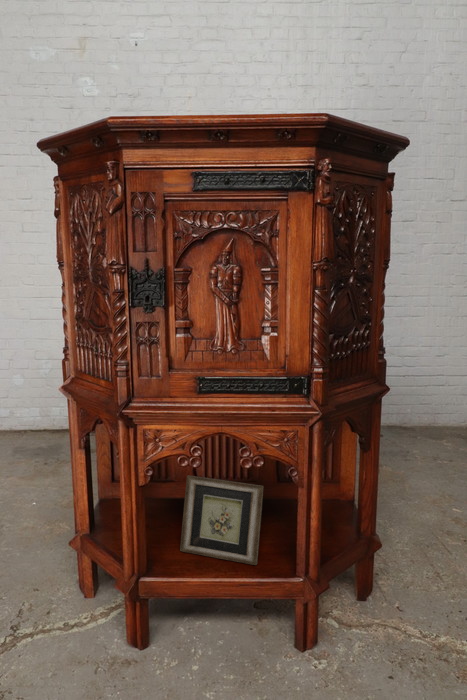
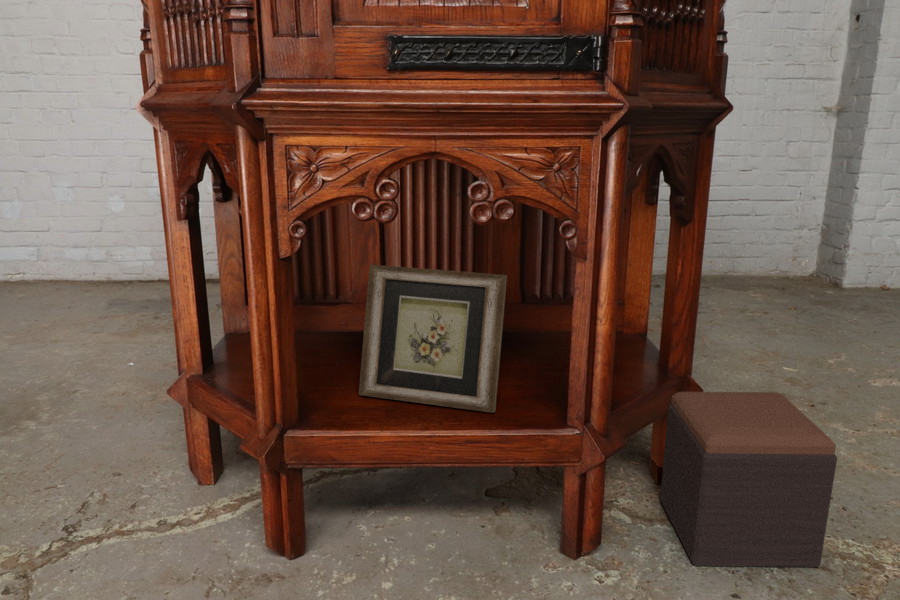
footstool: none [357,550,448,659] -> present [660,392,837,567]

